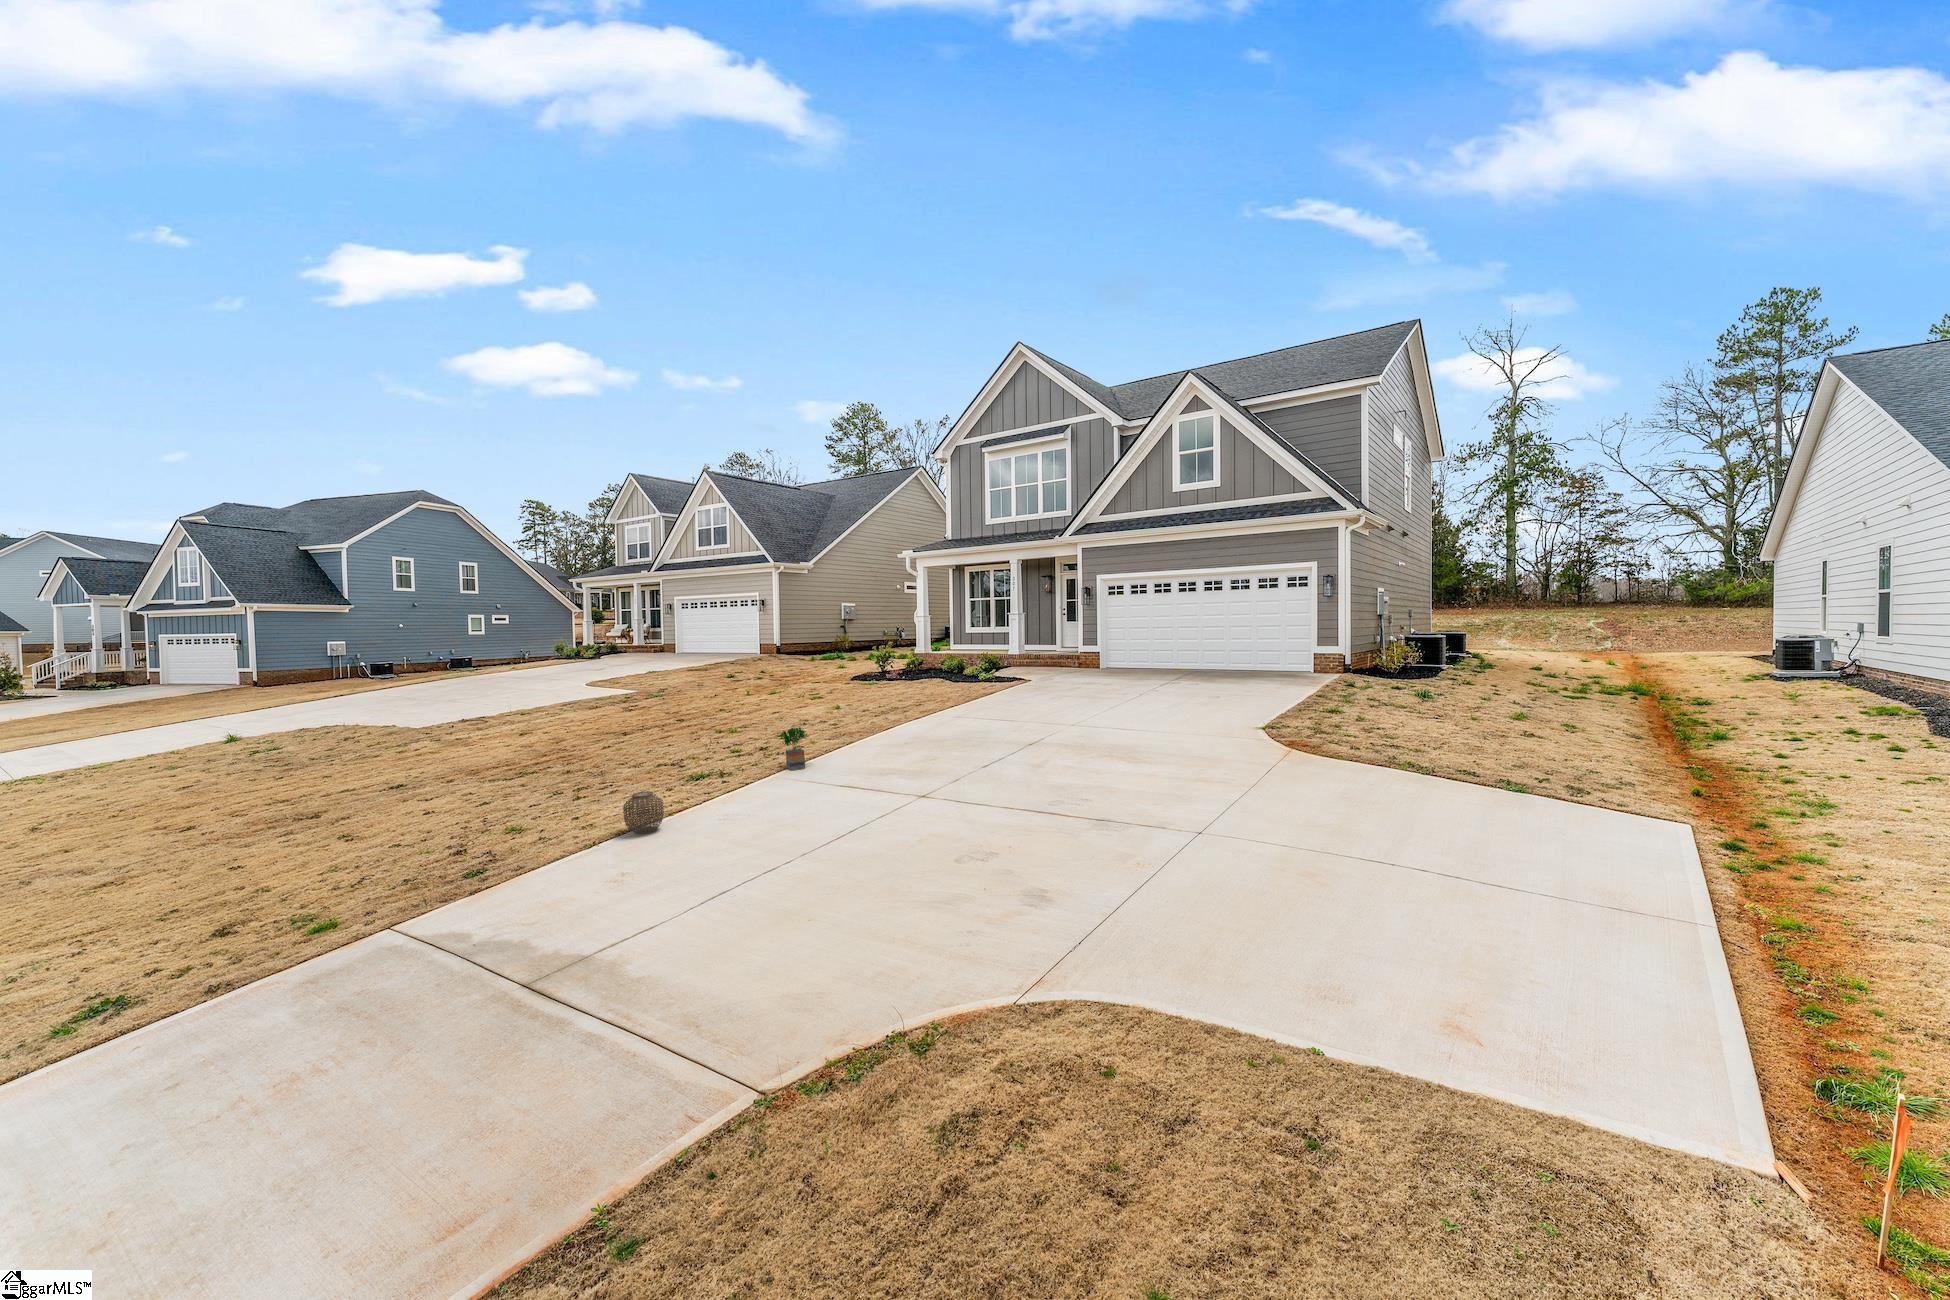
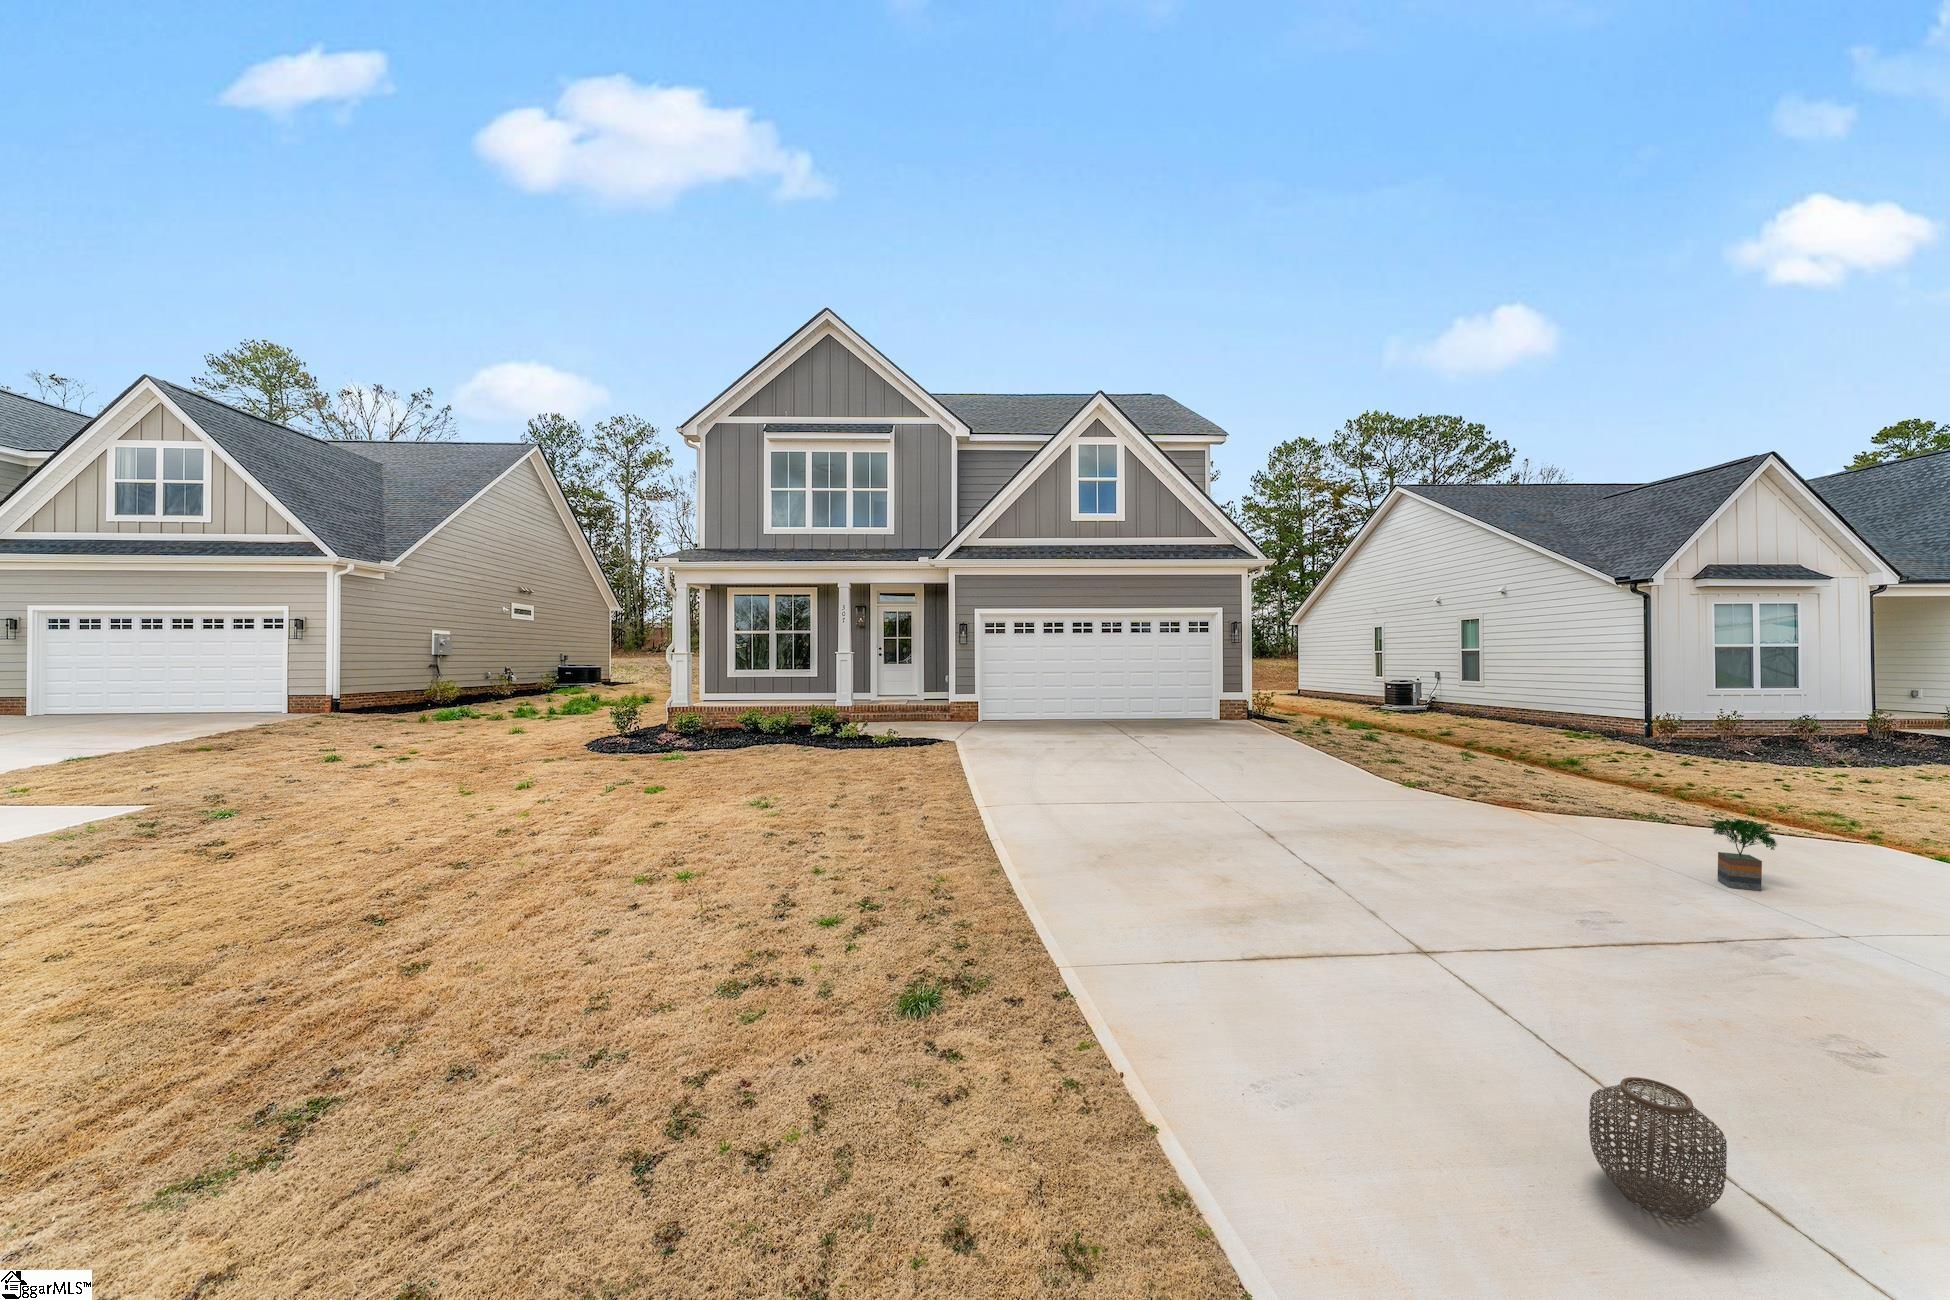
potted tree: present [780,728,809,771] -> present [1712,819,1777,891]

